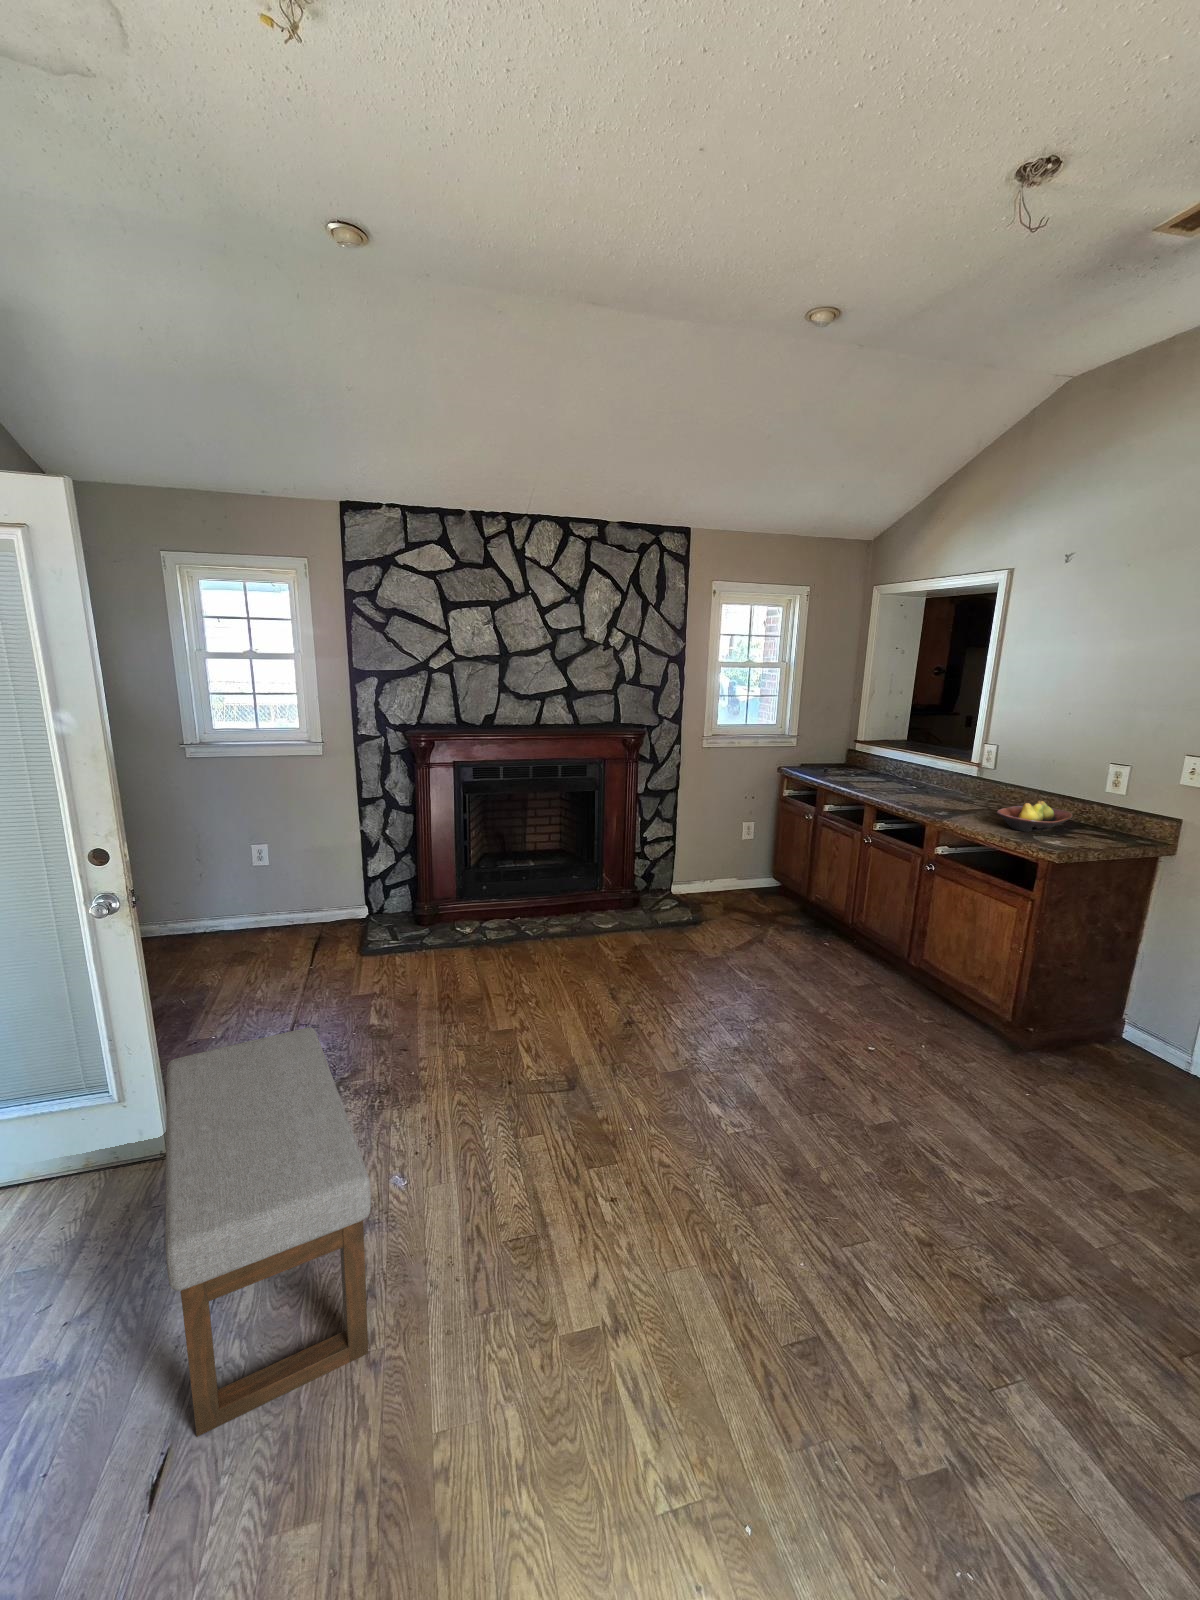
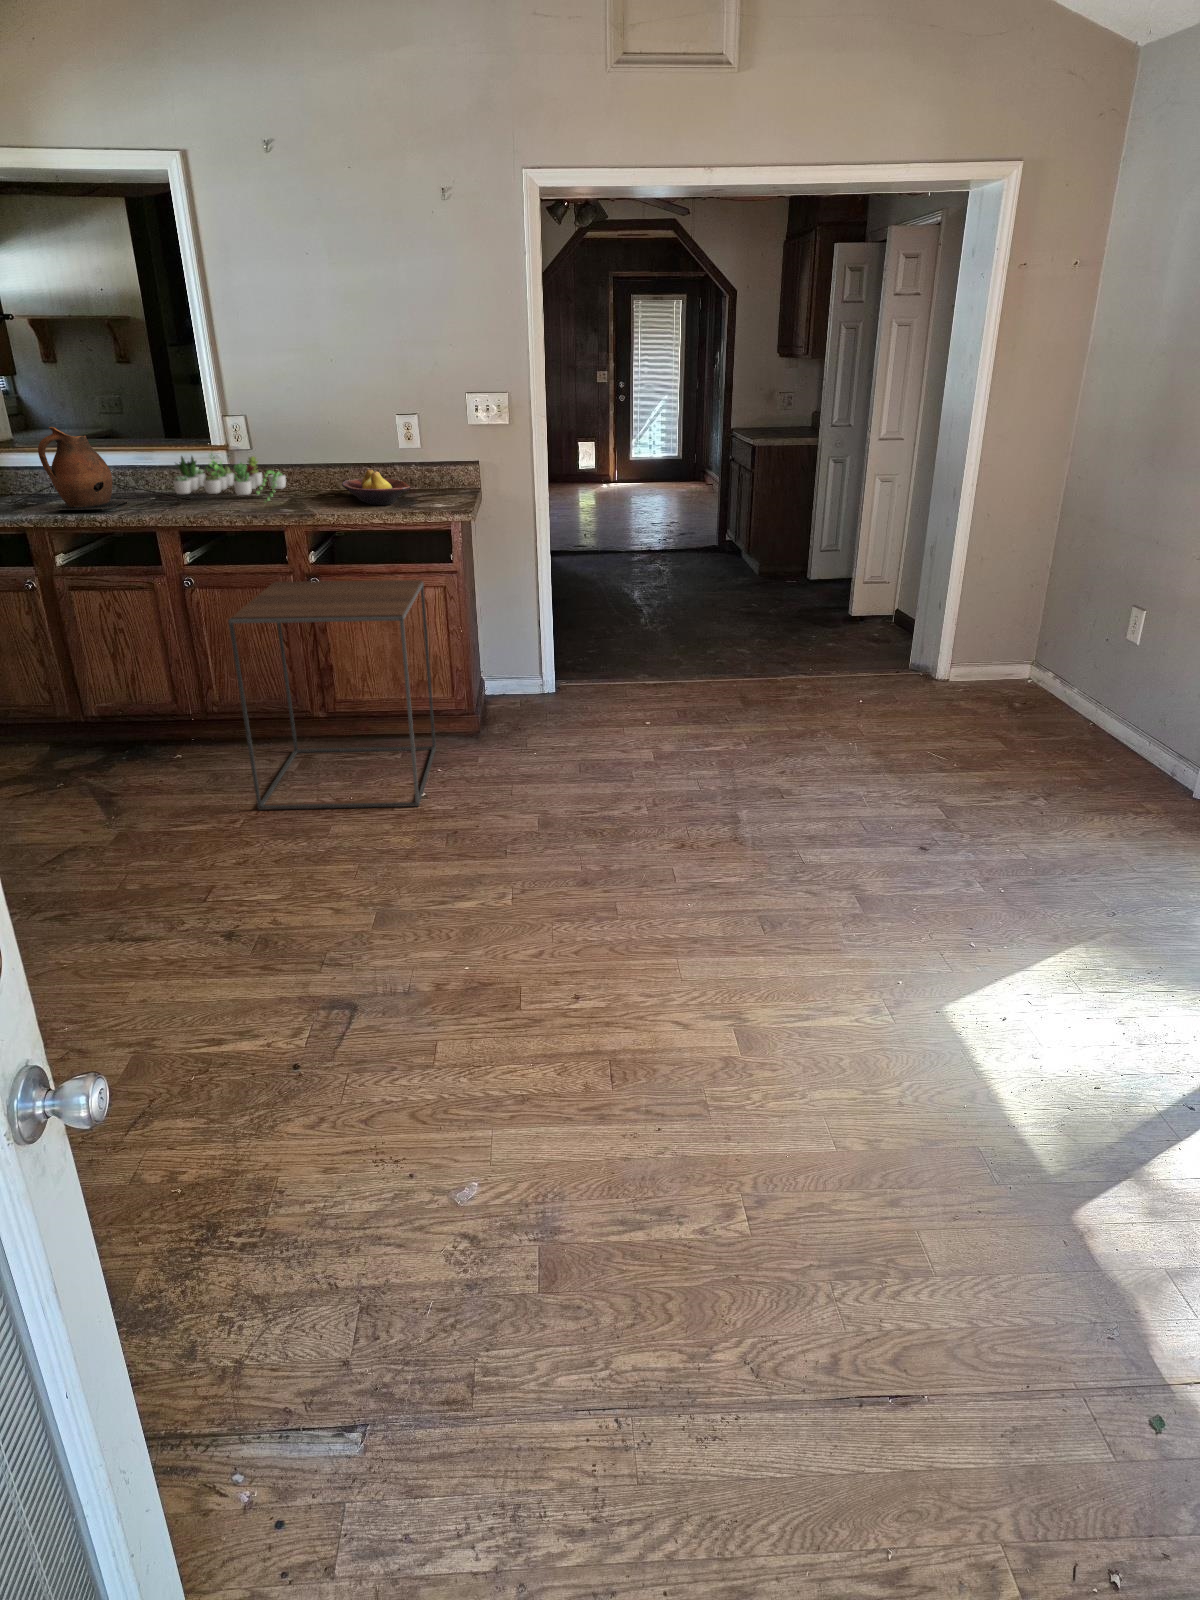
ceramic pitcher: none [840,731,889,784] -> present [38,427,127,510]
succulent plant: none [891,761,985,805] -> present [173,454,286,503]
side table: none [787,858,993,1058] -> present [229,580,436,810]
ottoman: present [166,1027,371,1437] -> none [346,993,889,1521]

